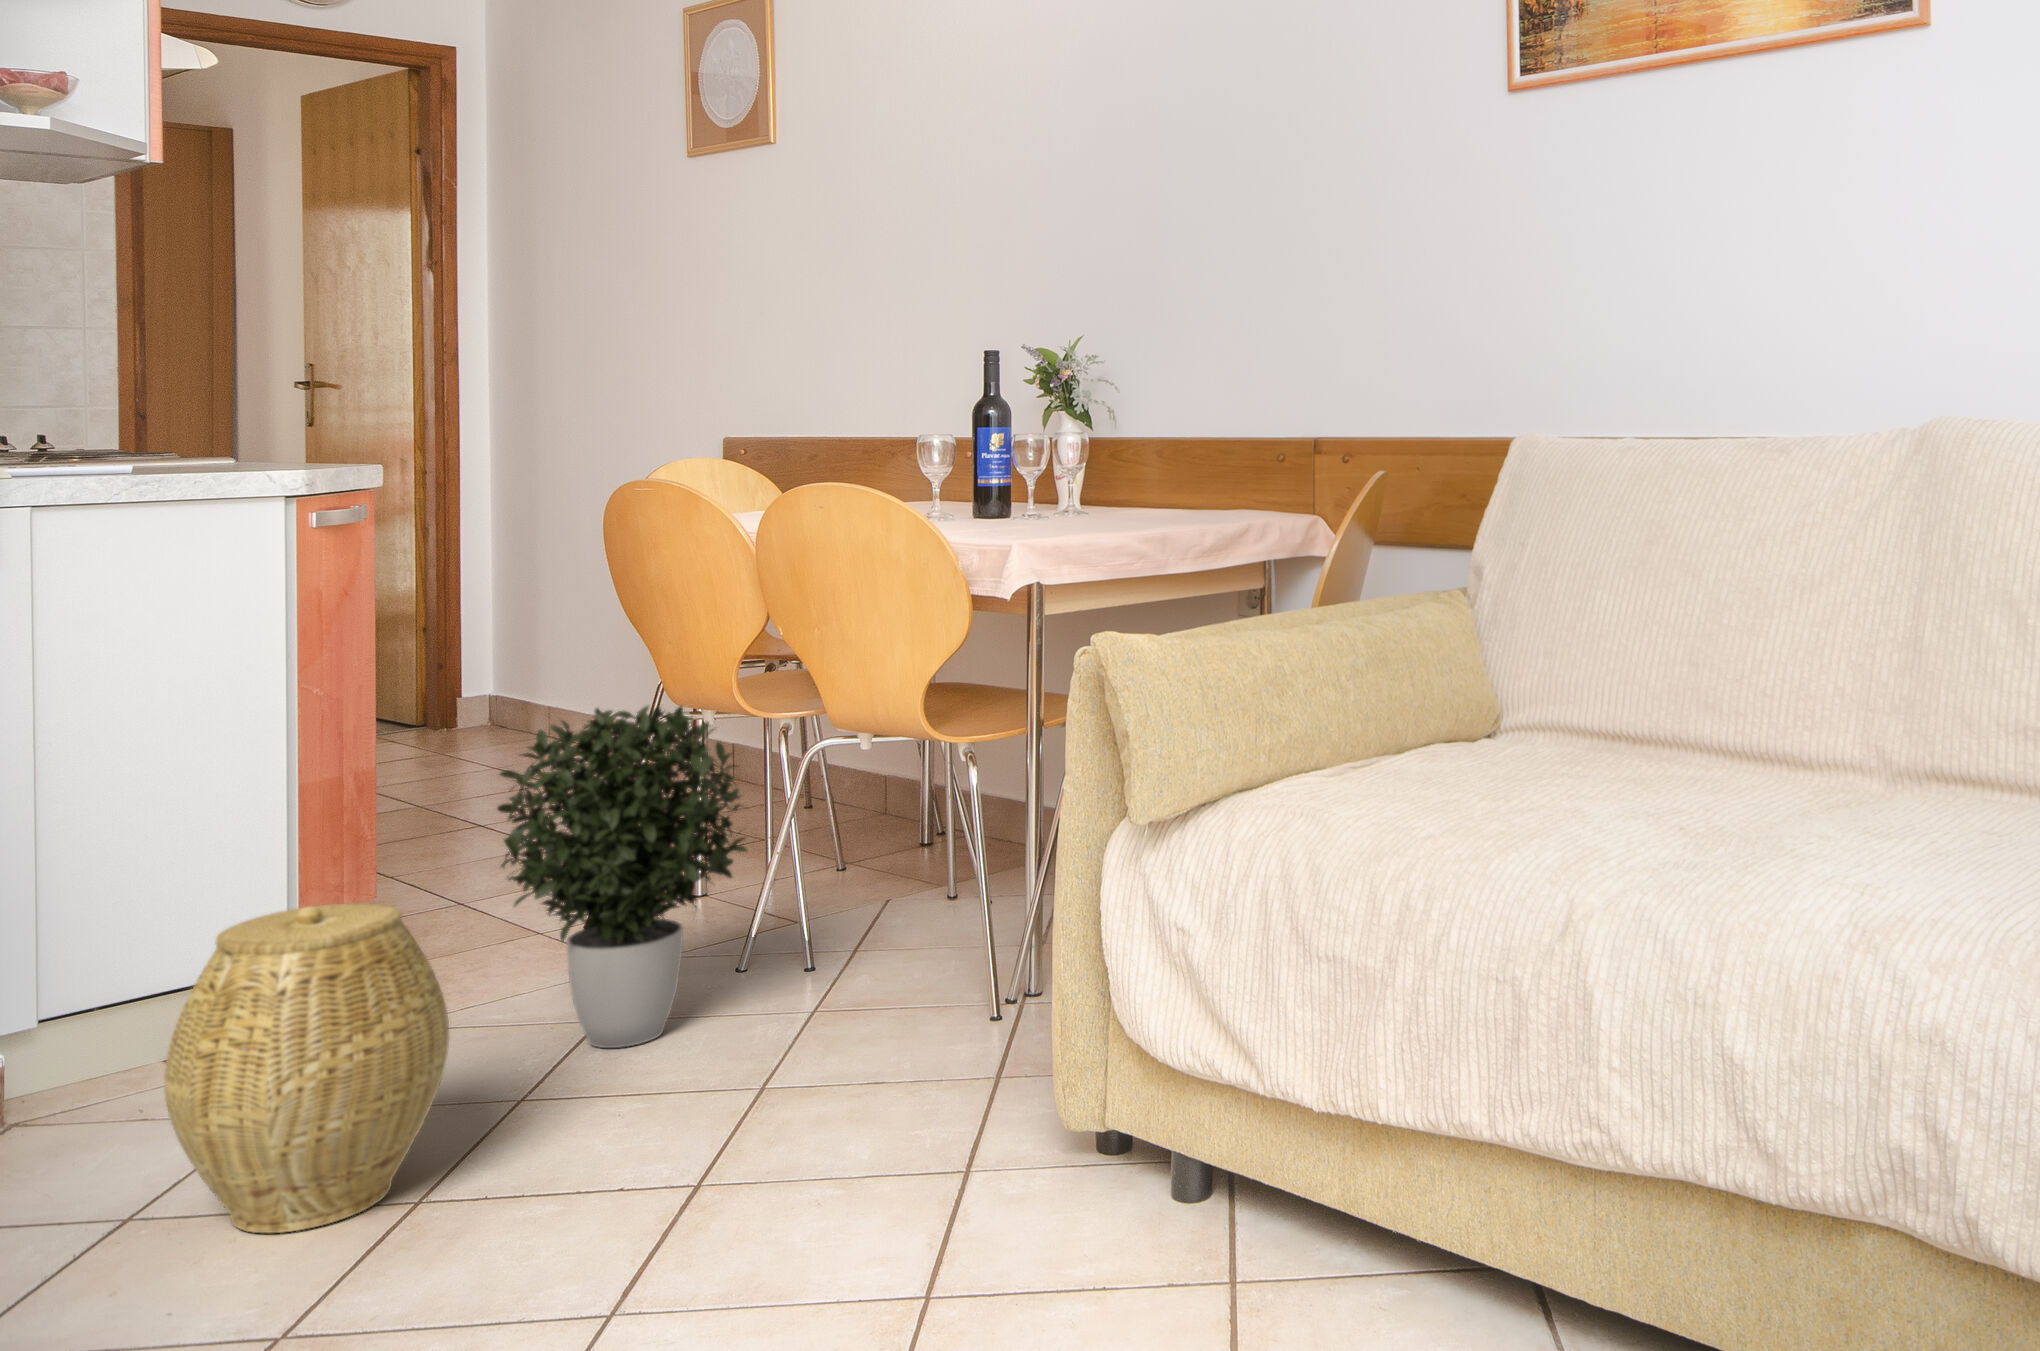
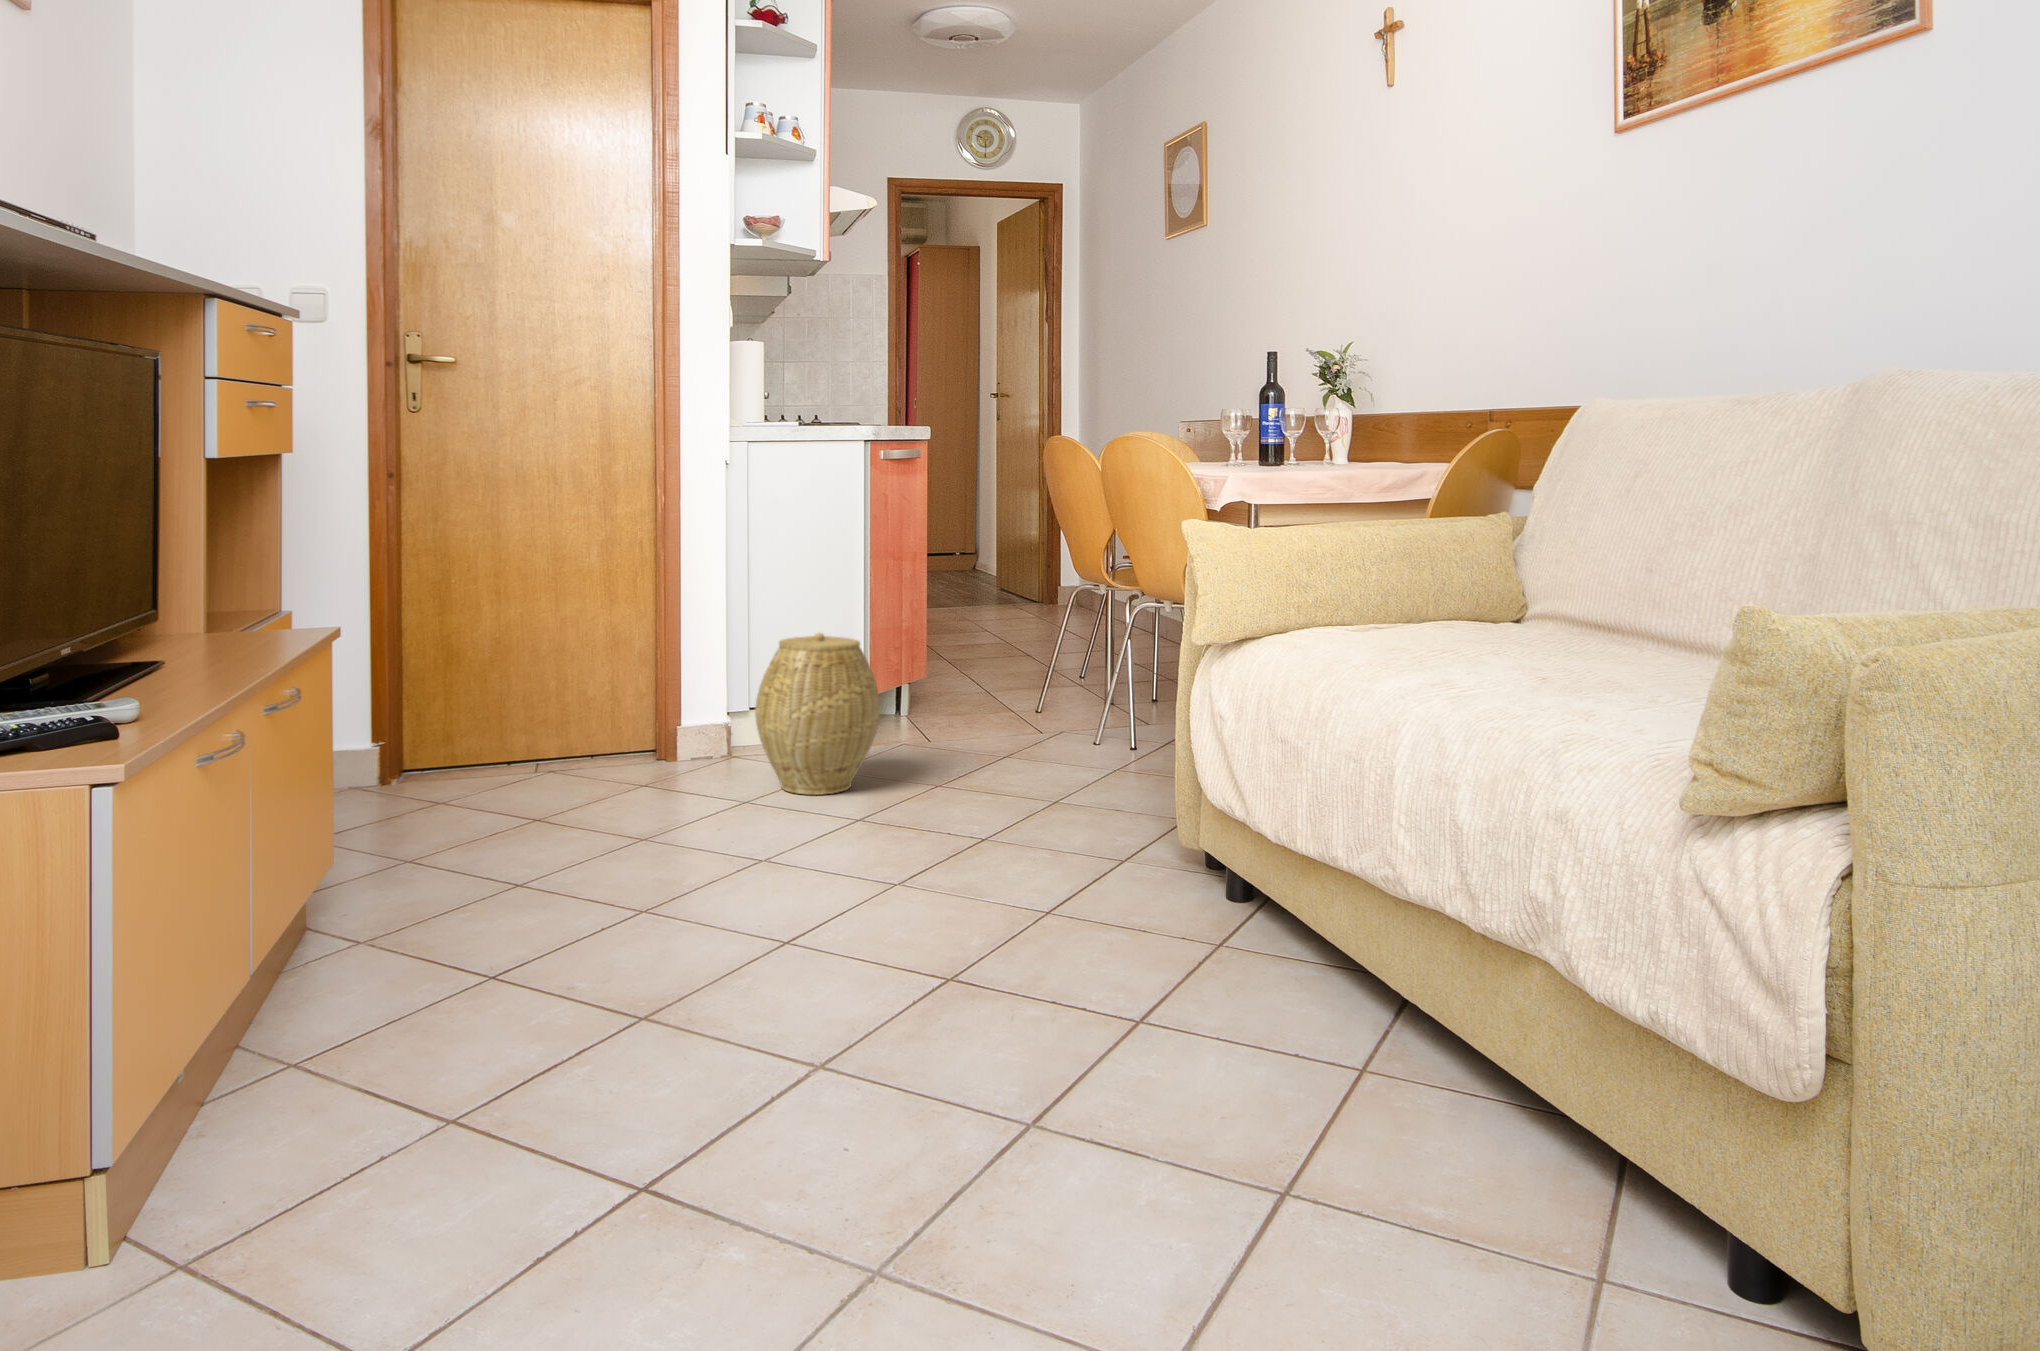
potted plant: present [497,706,747,1048] -> none [943,558,1075,759]

